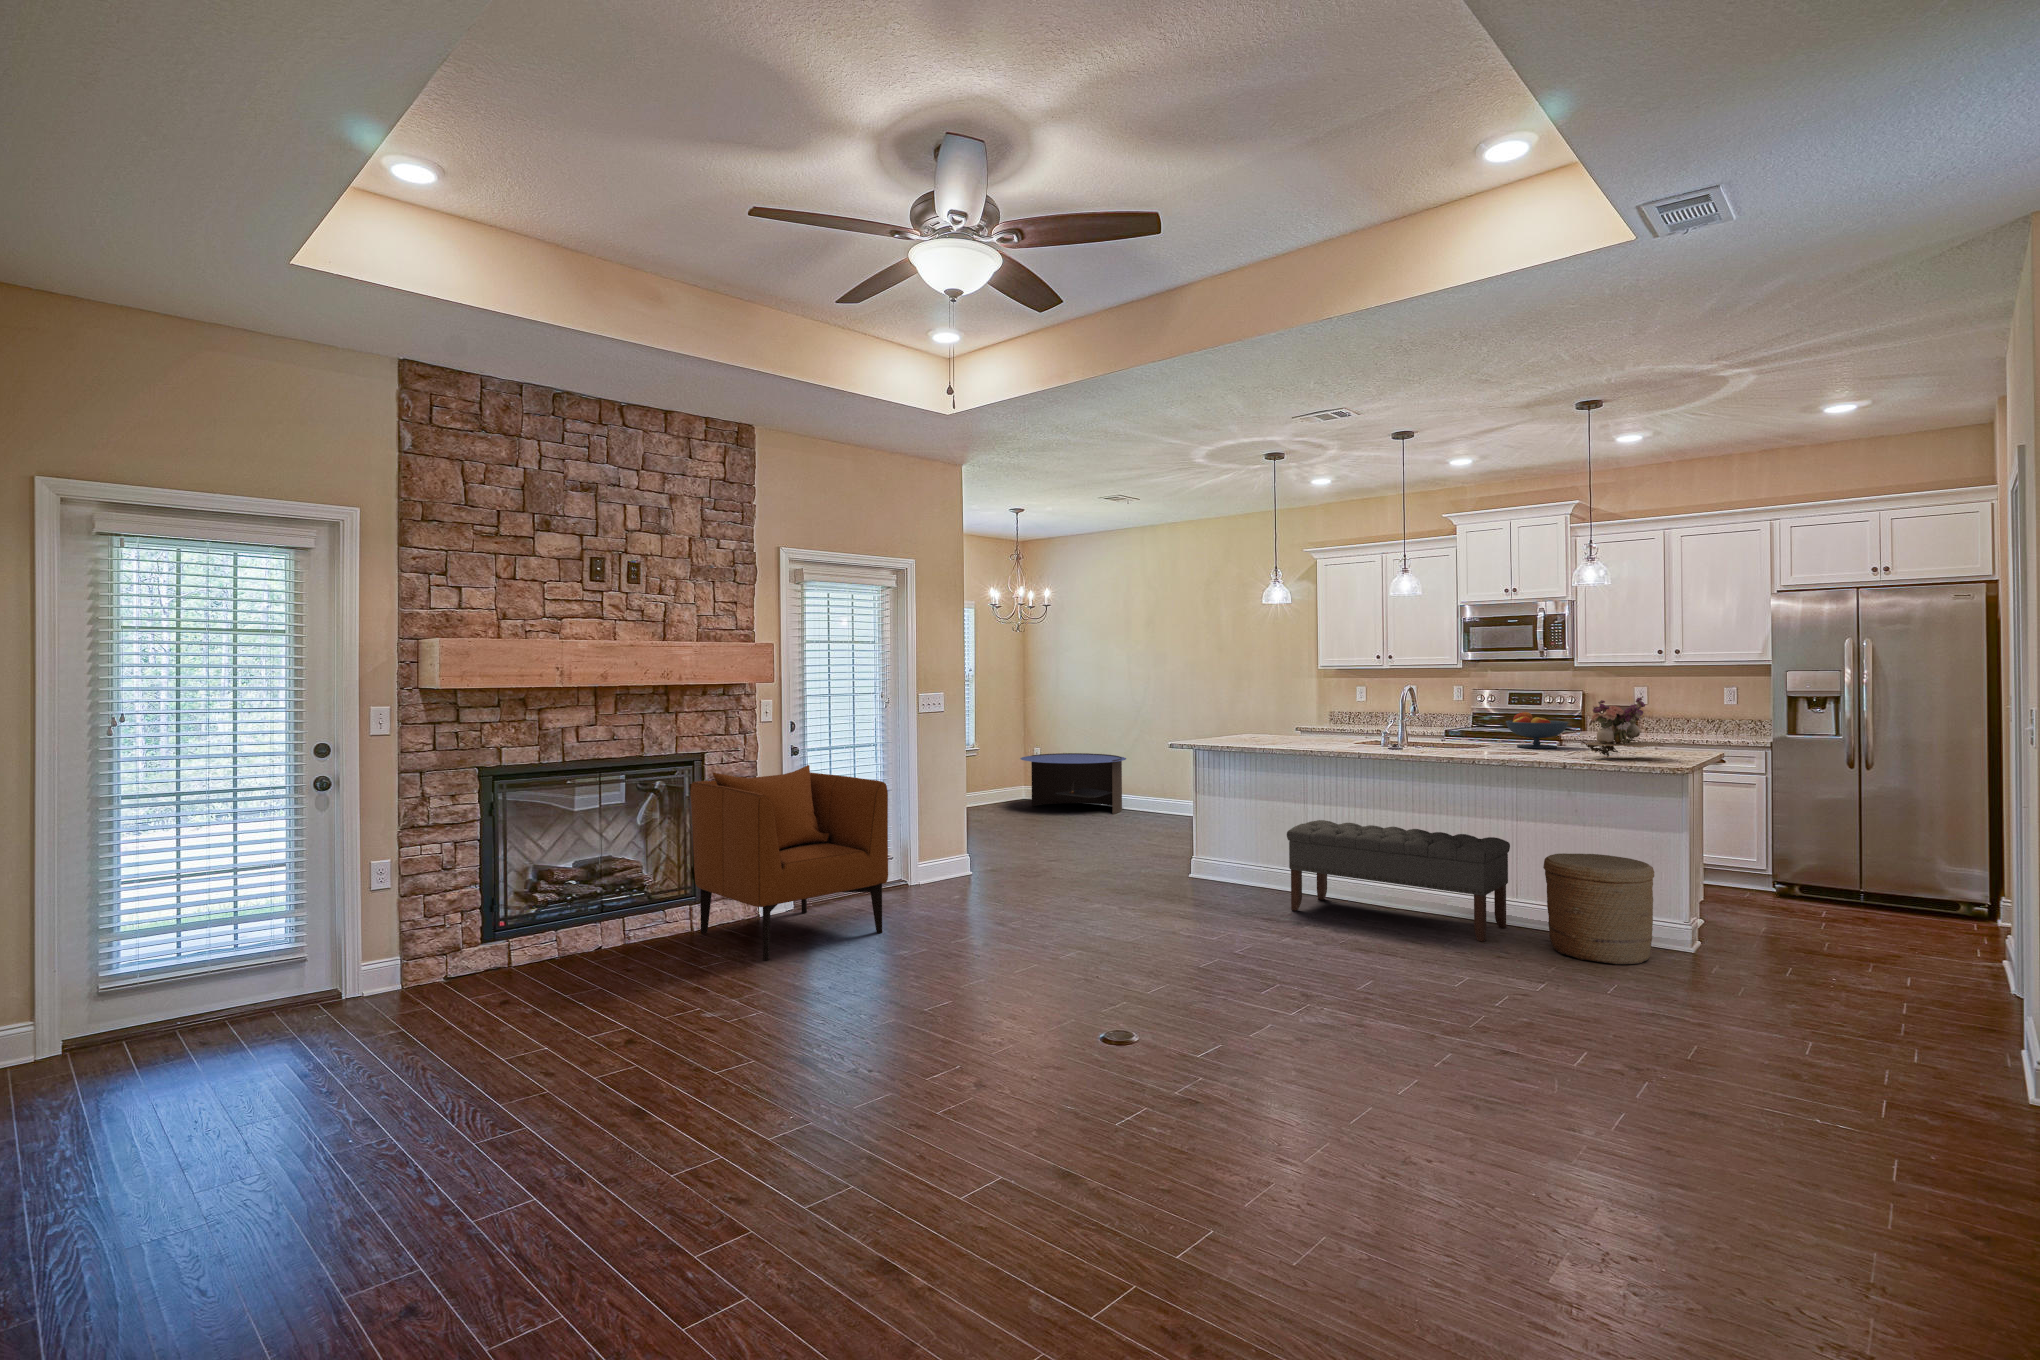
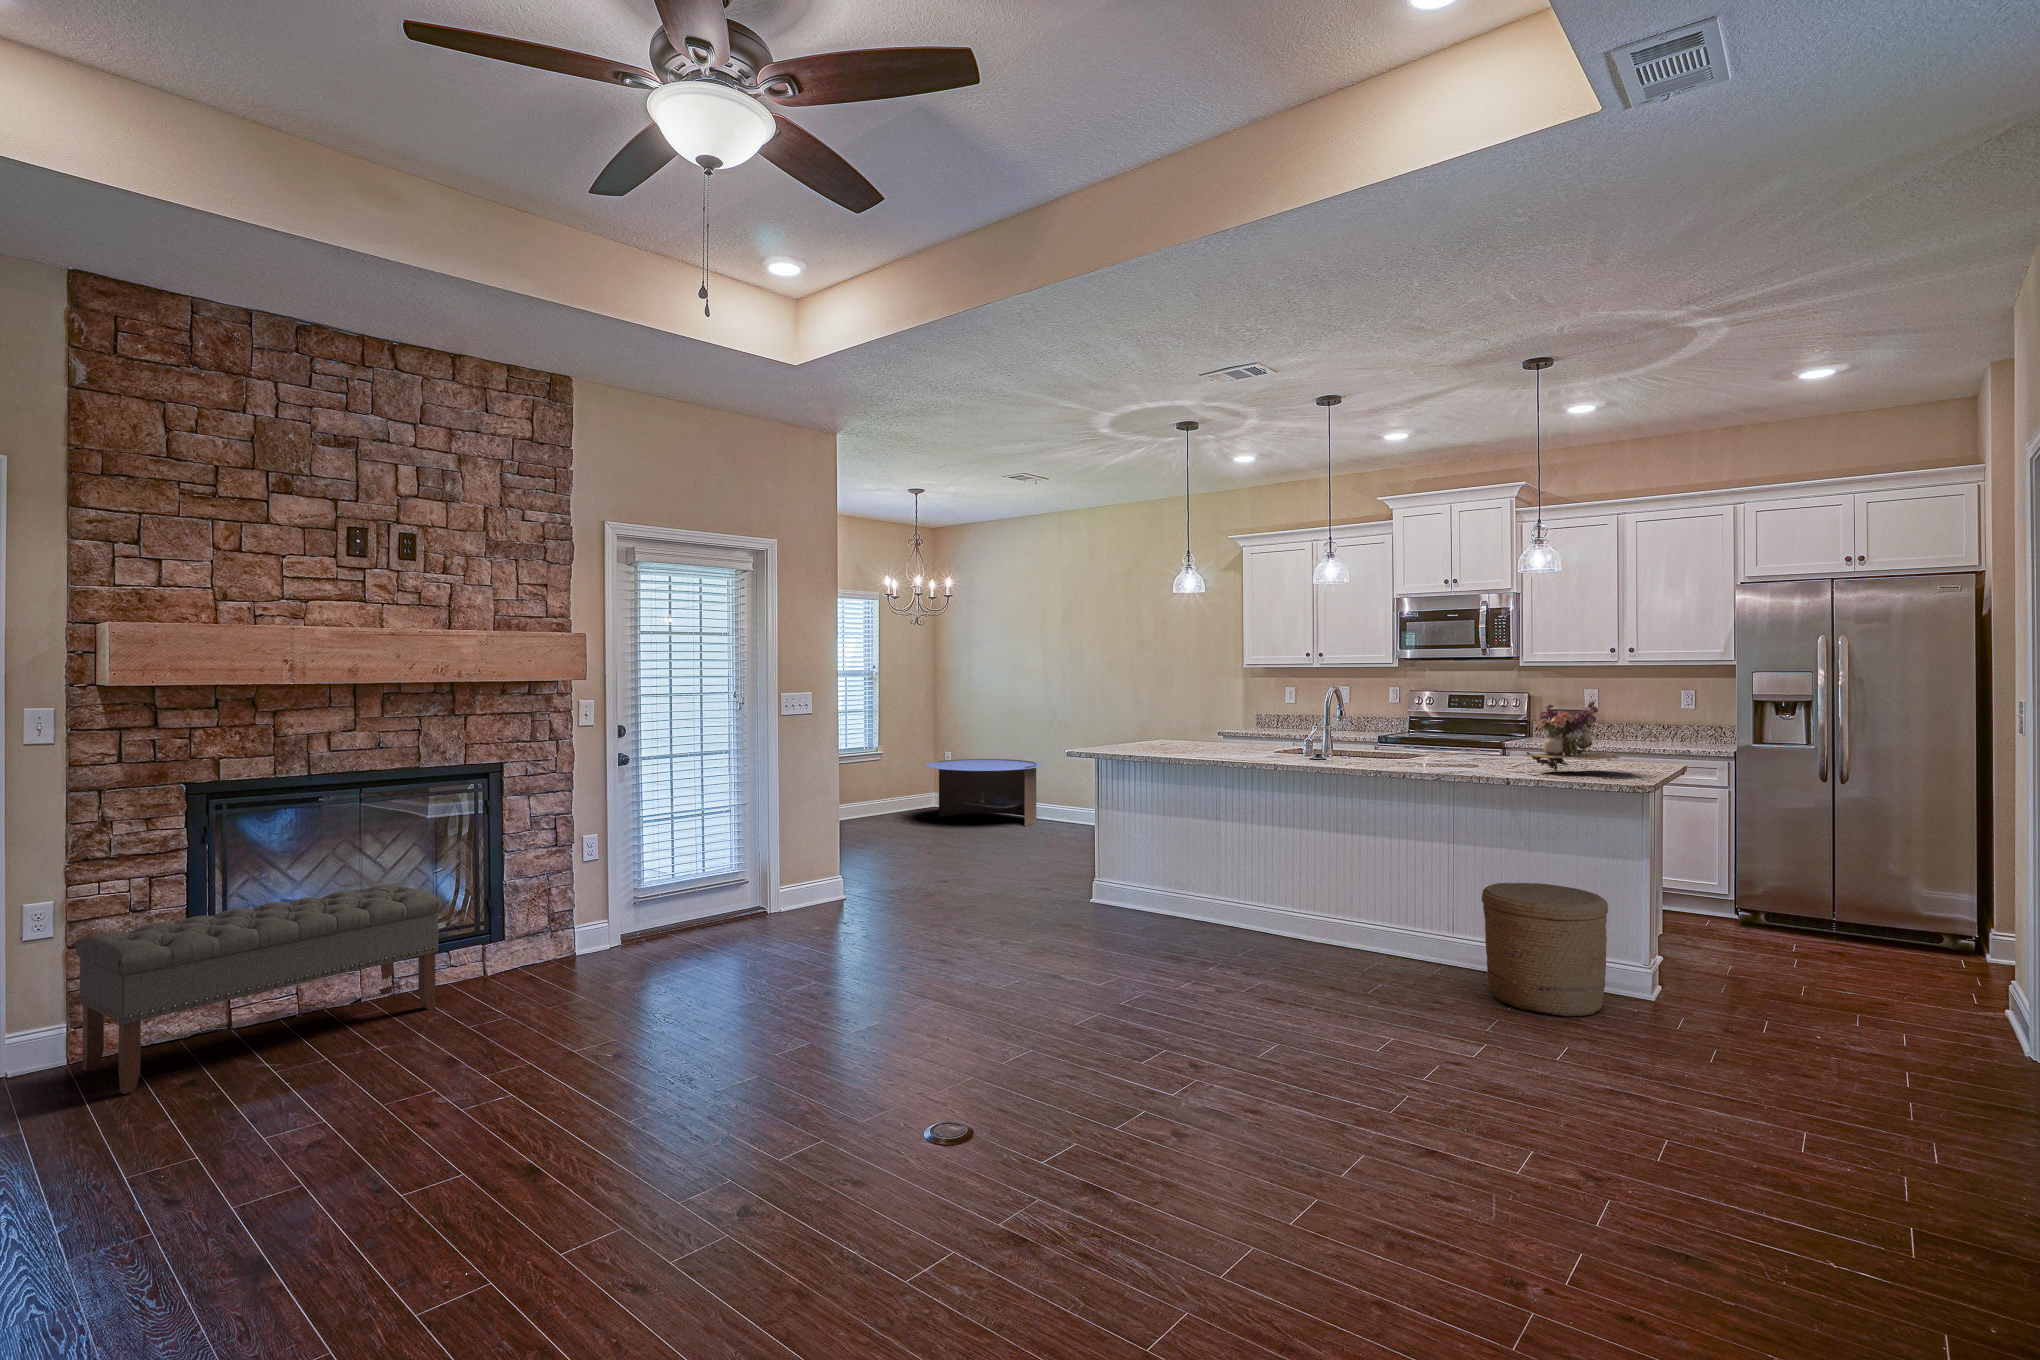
fruit bowl: present [1506,712,1568,749] -> none [1443,717,1512,759]
armchair: present [690,765,888,960] -> none [481,778,720,1017]
bench: present [1287,820,1510,942] -> present [75,884,441,1094]

